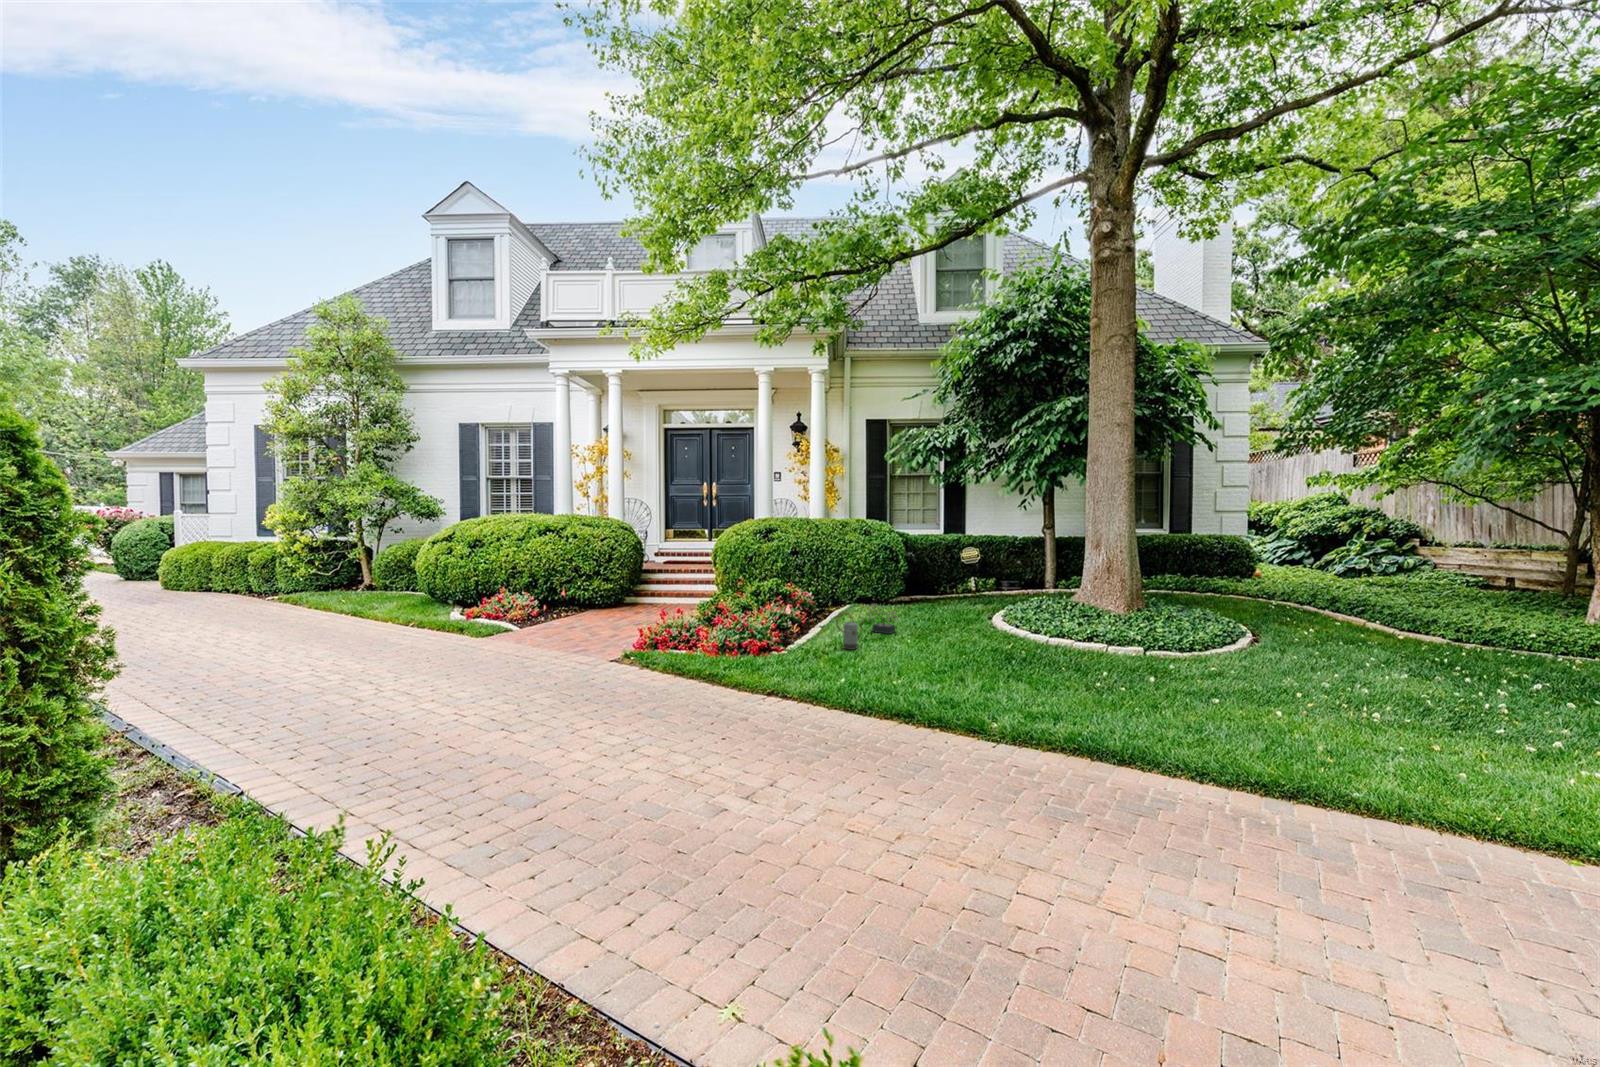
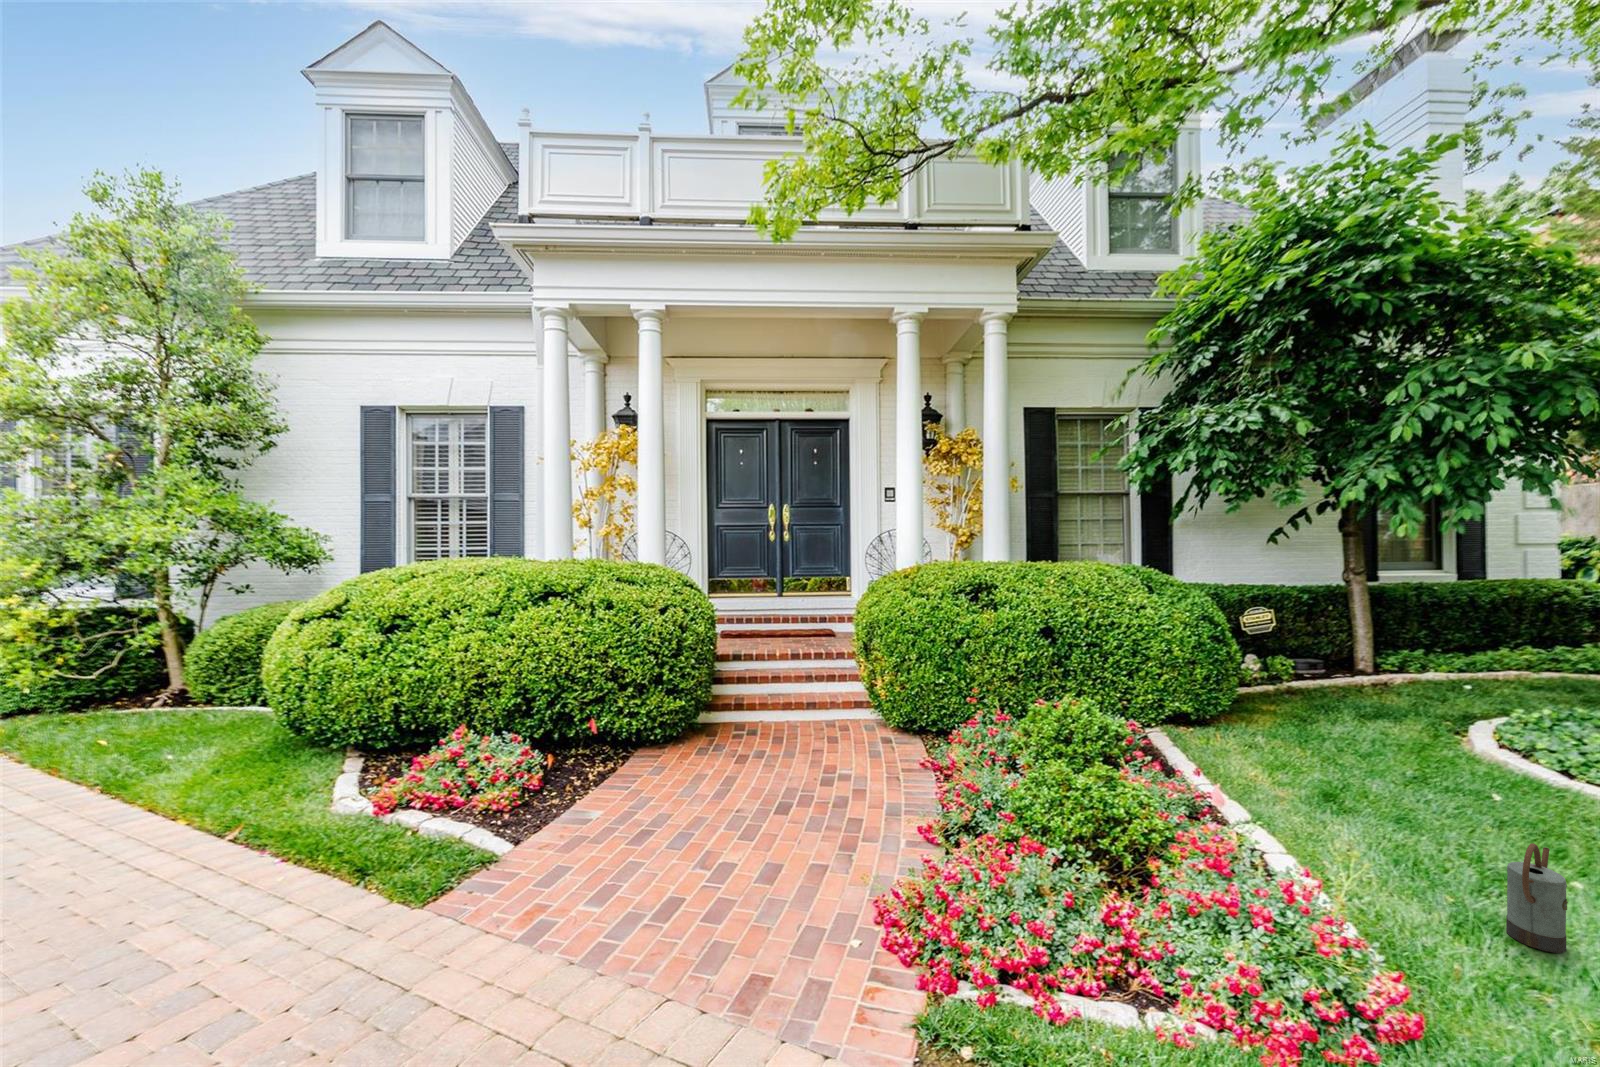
decorative plant: present [869,604,898,634] -> none [1376,763,1485,847]

